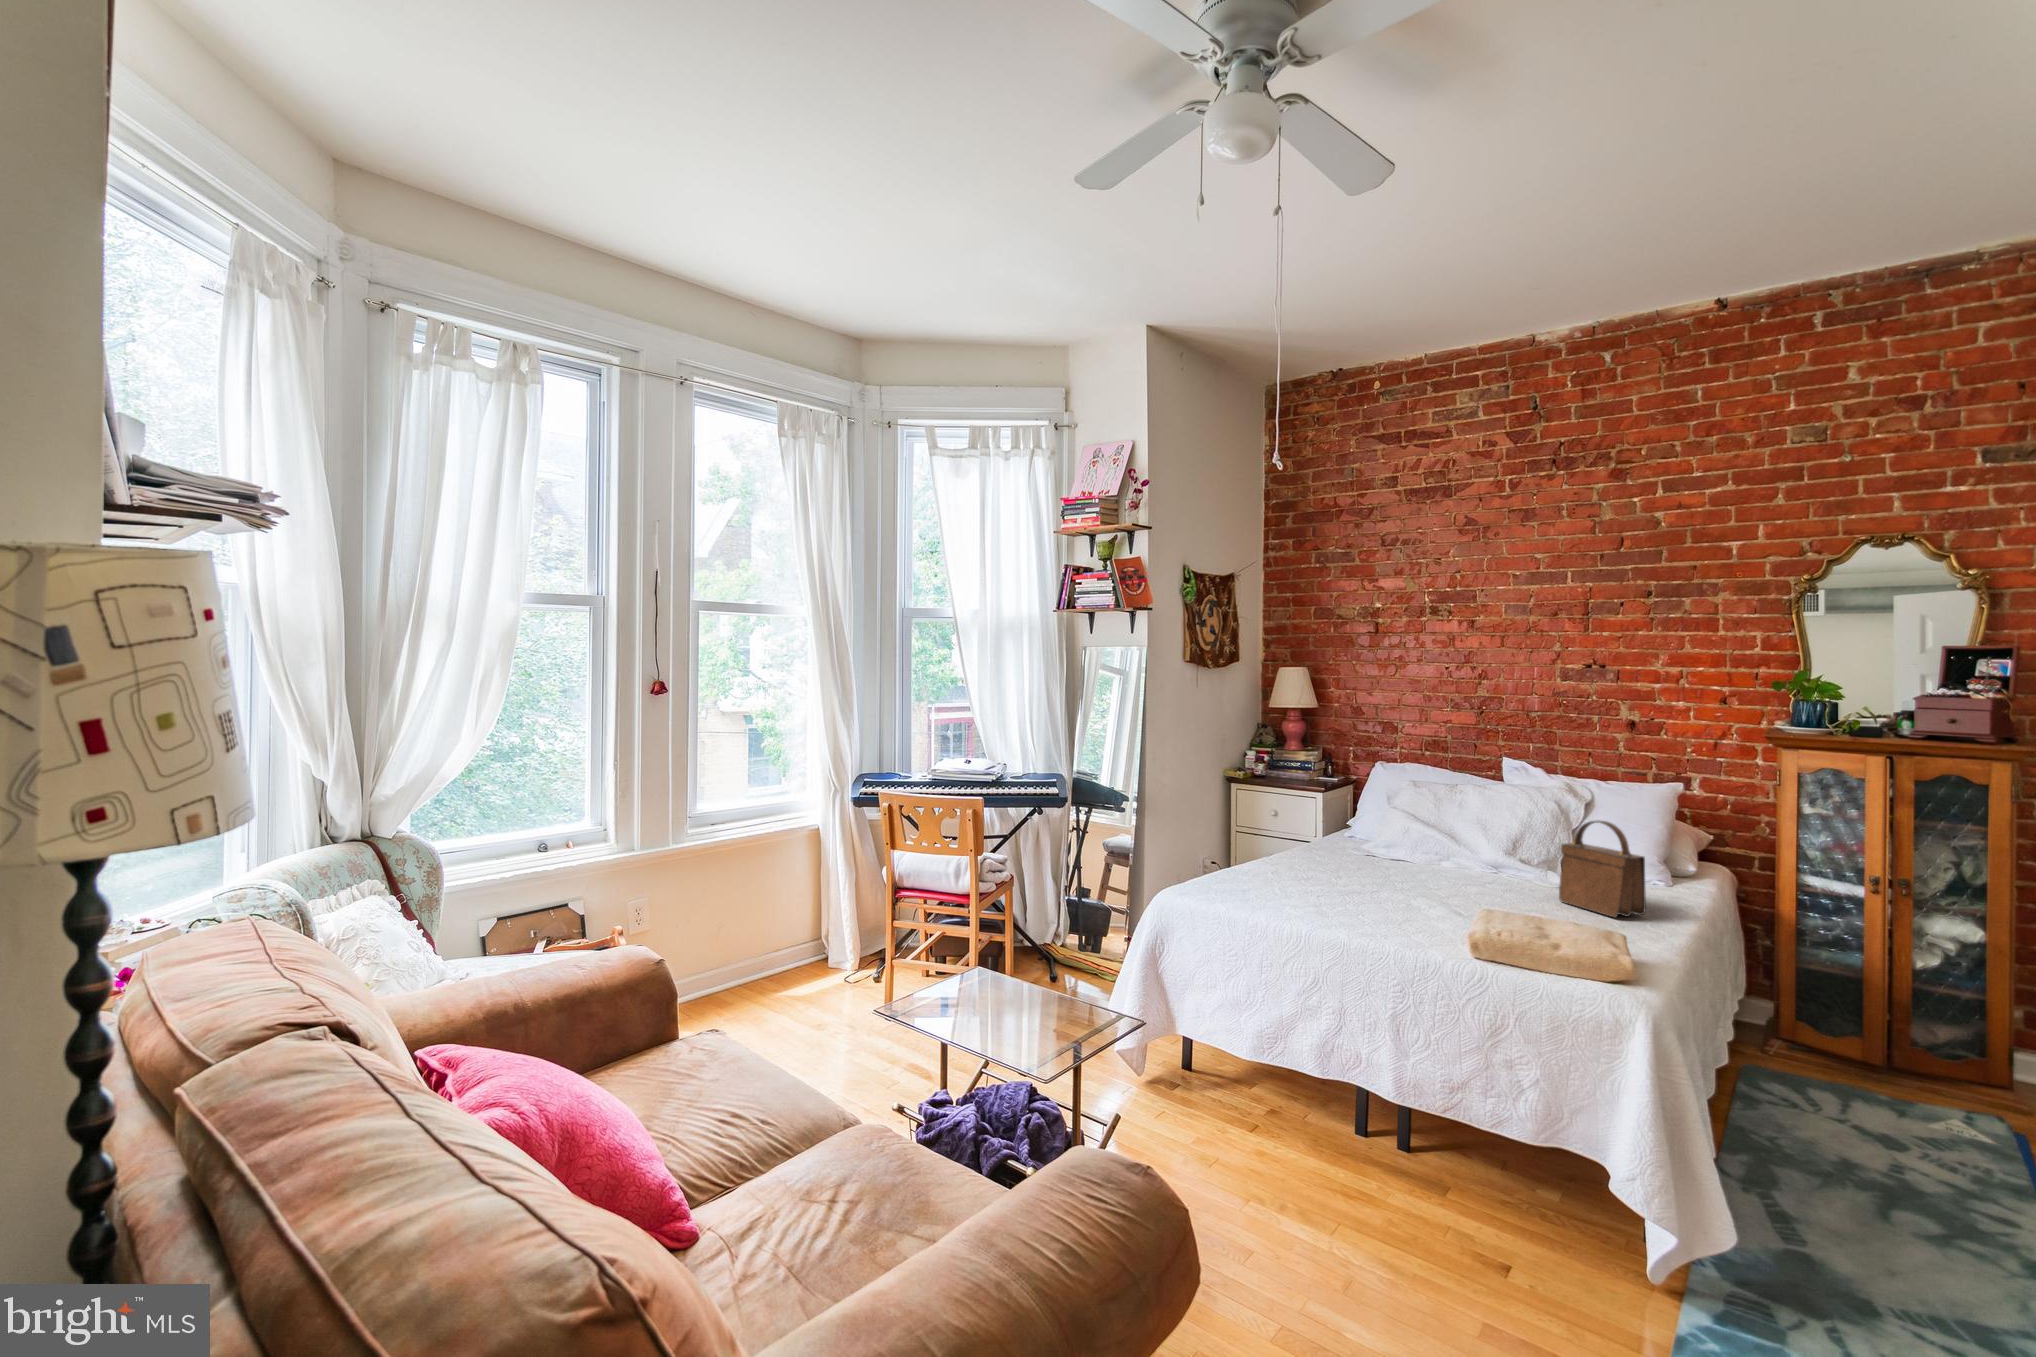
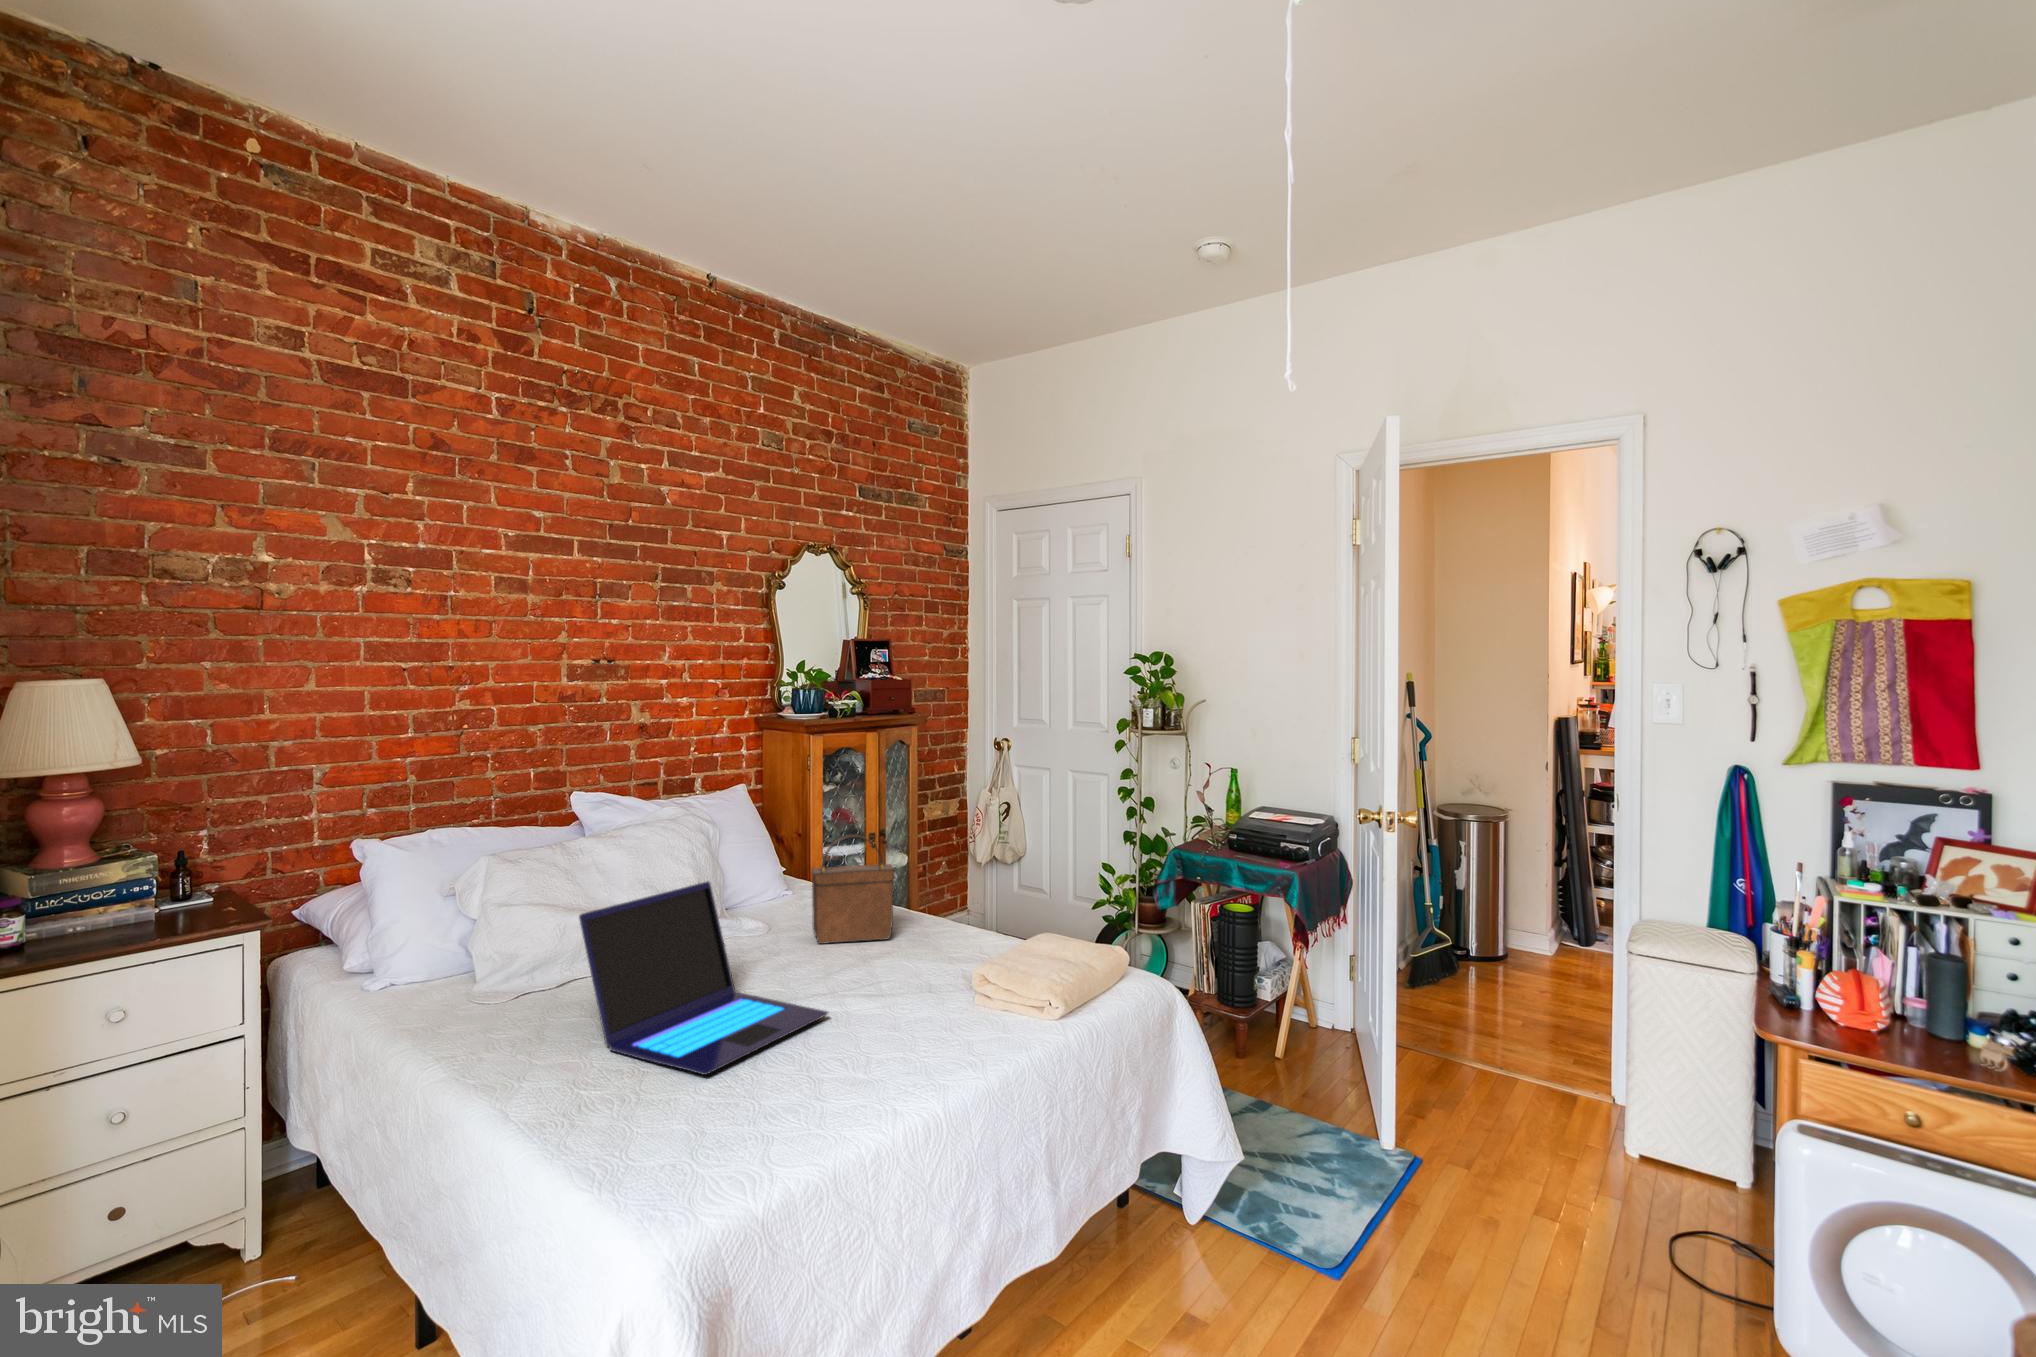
laptop: none [1302,808,1421,915] -> present [579,882,828,1075]

